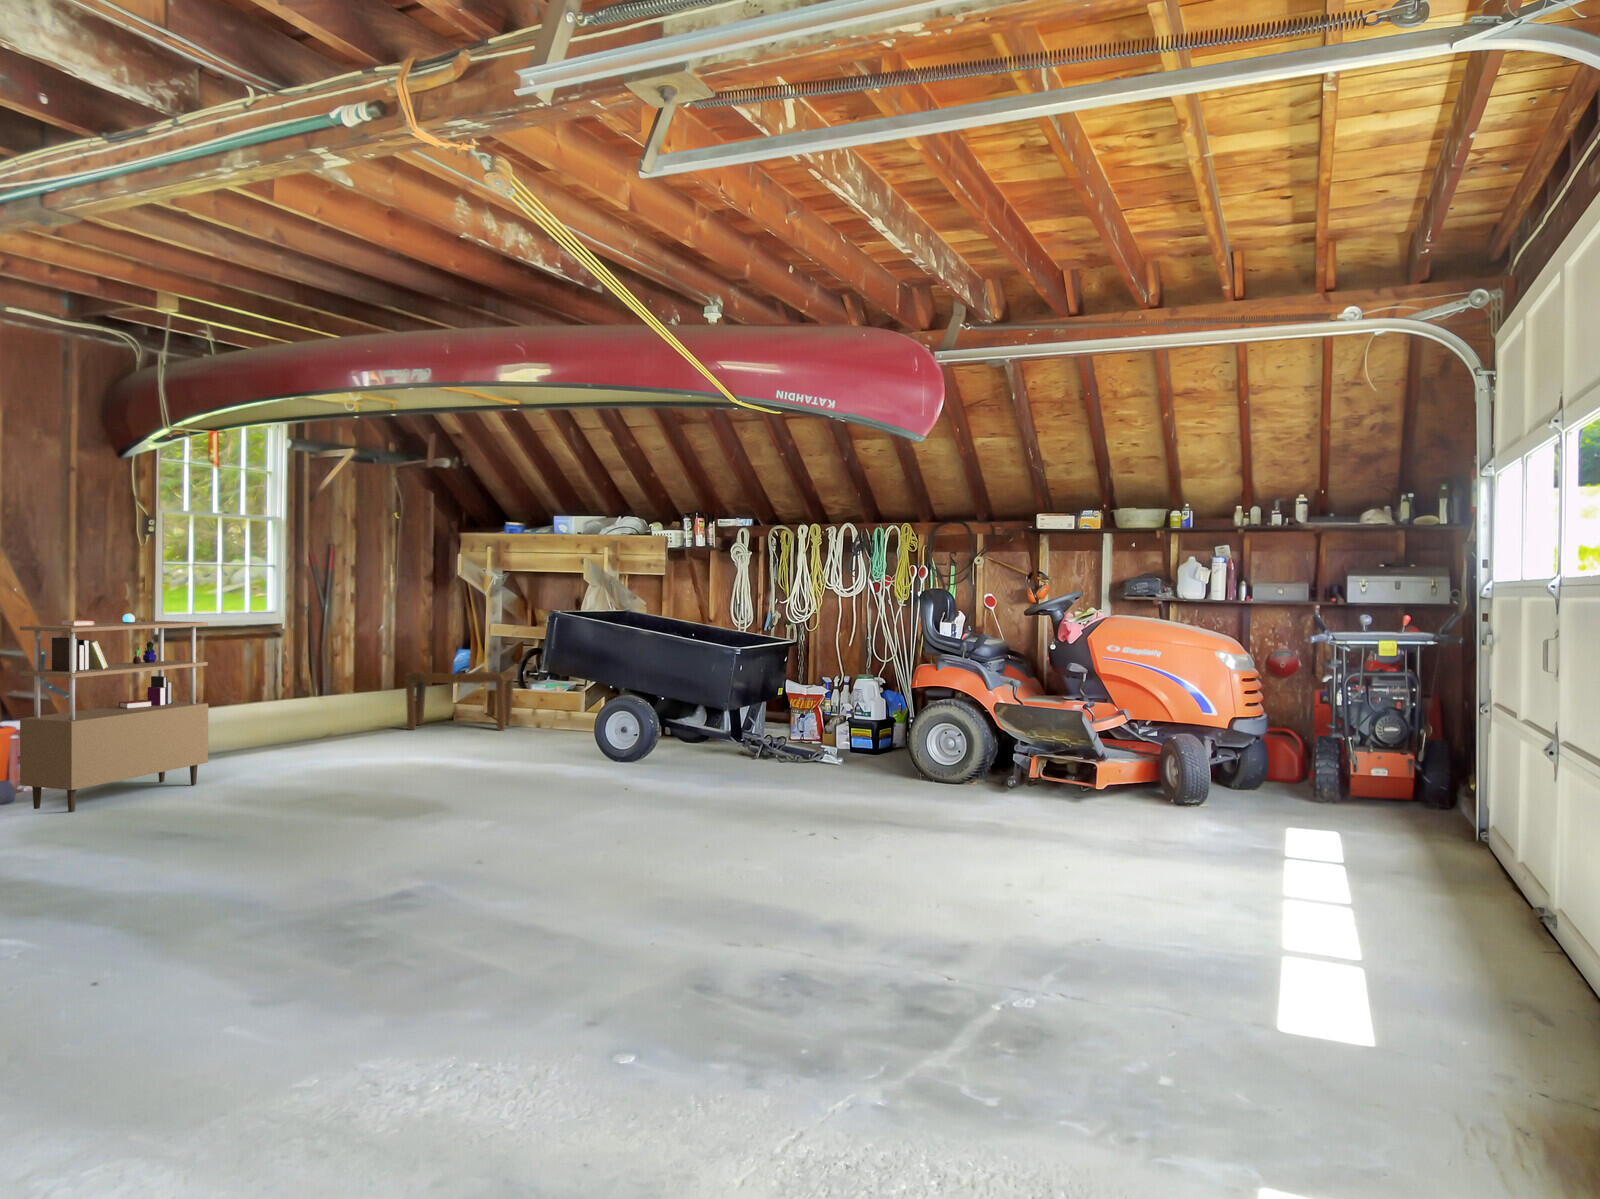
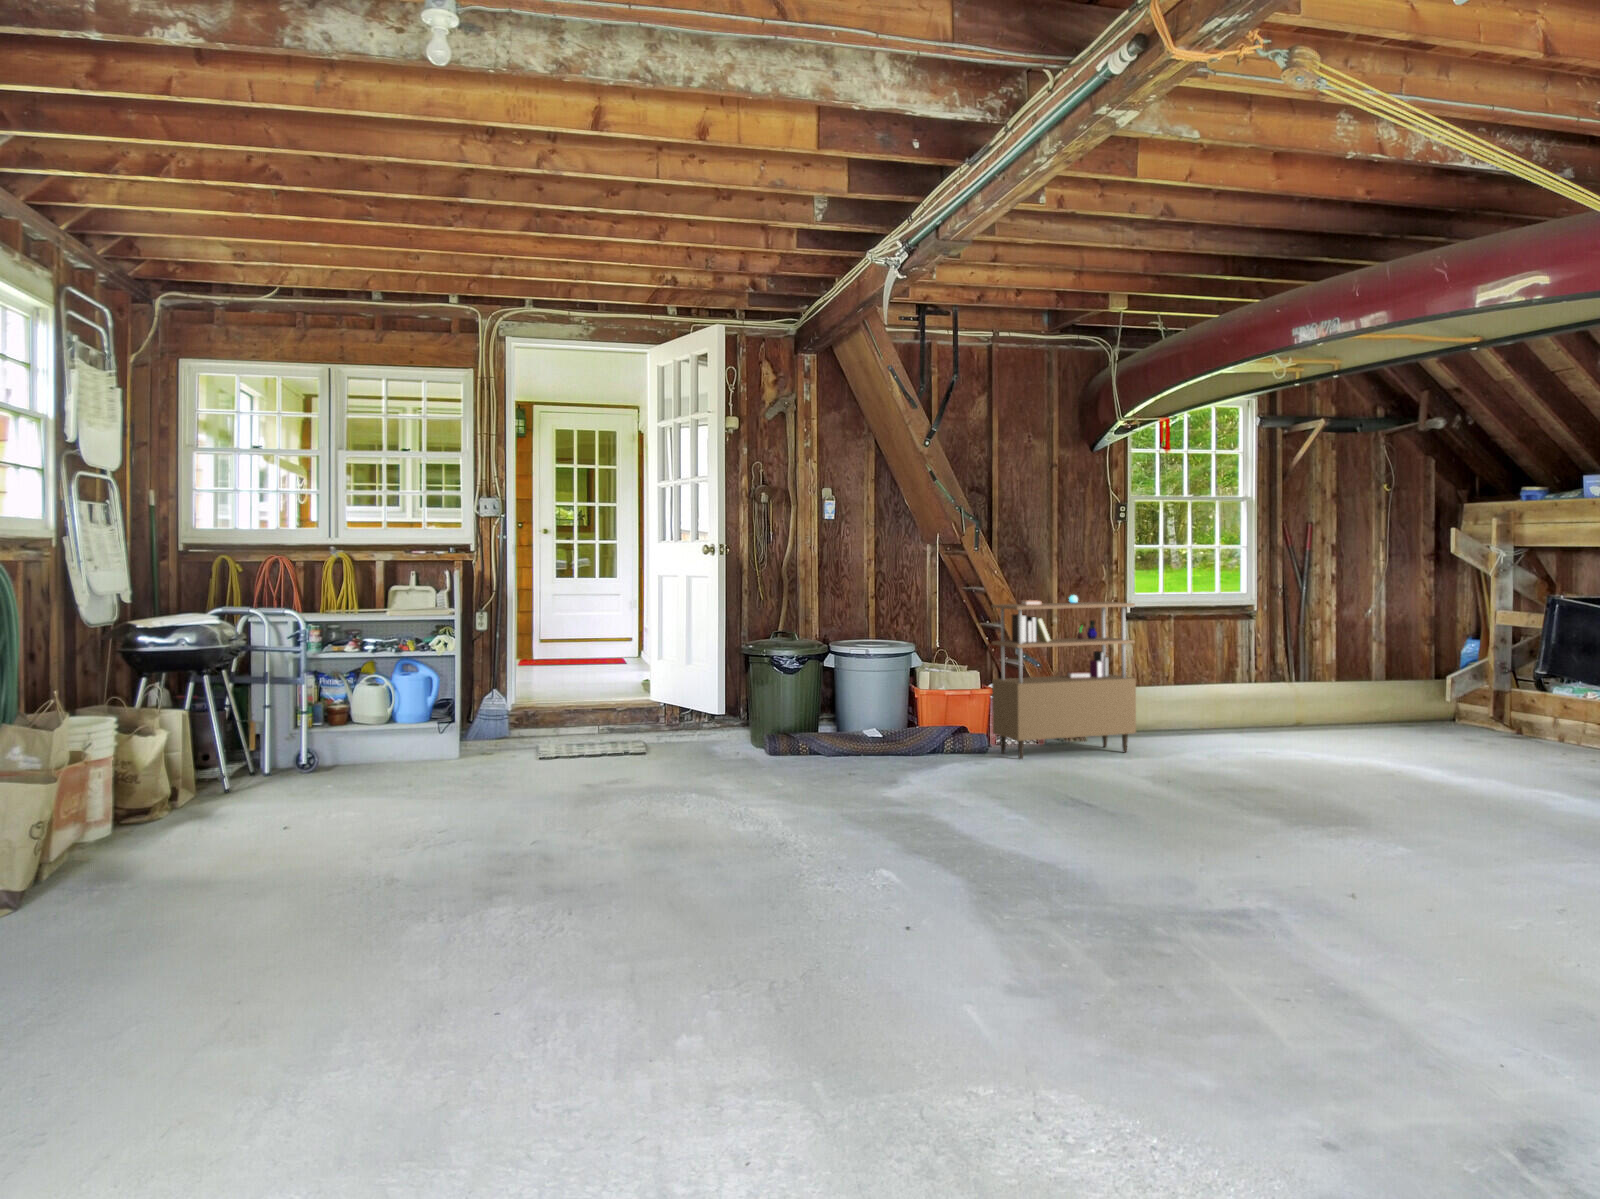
bench: present [405,672,516,731] -> none [1382,664,1525,740]

